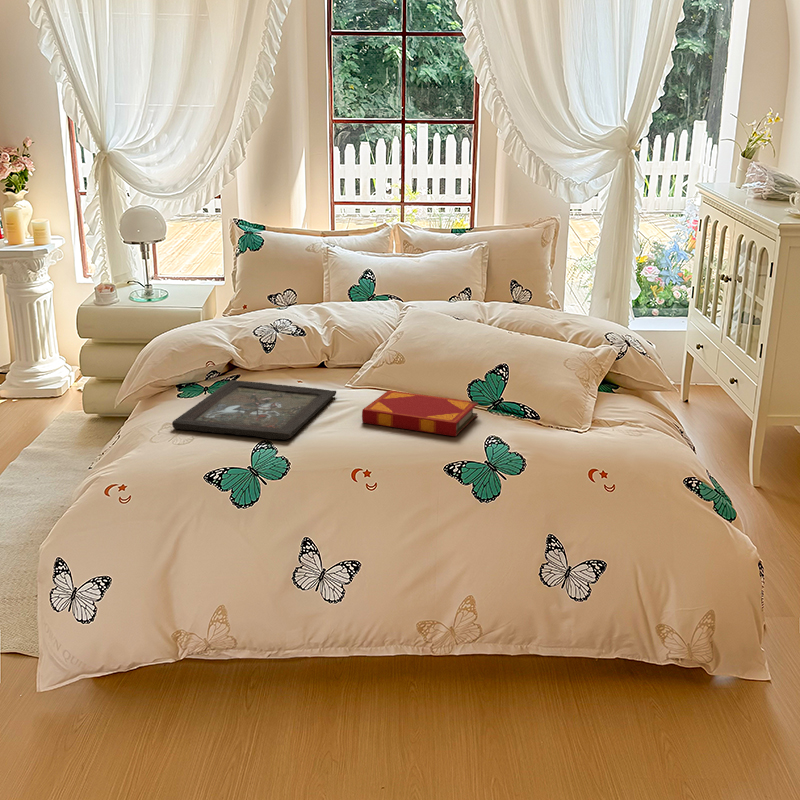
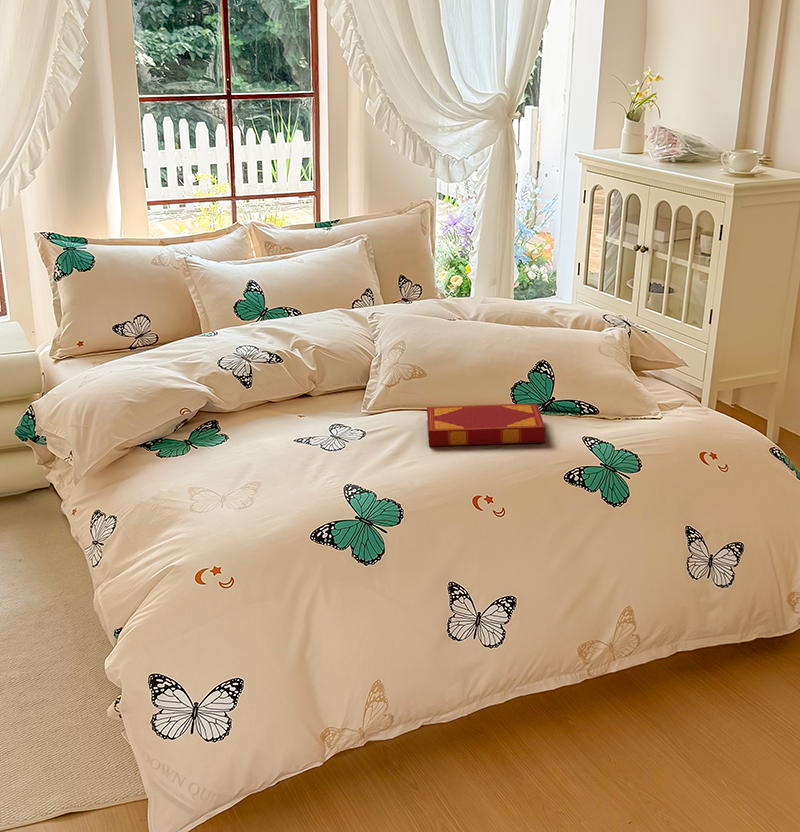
tray: present [172,380,336,440] -> none [224,418,380,491]

